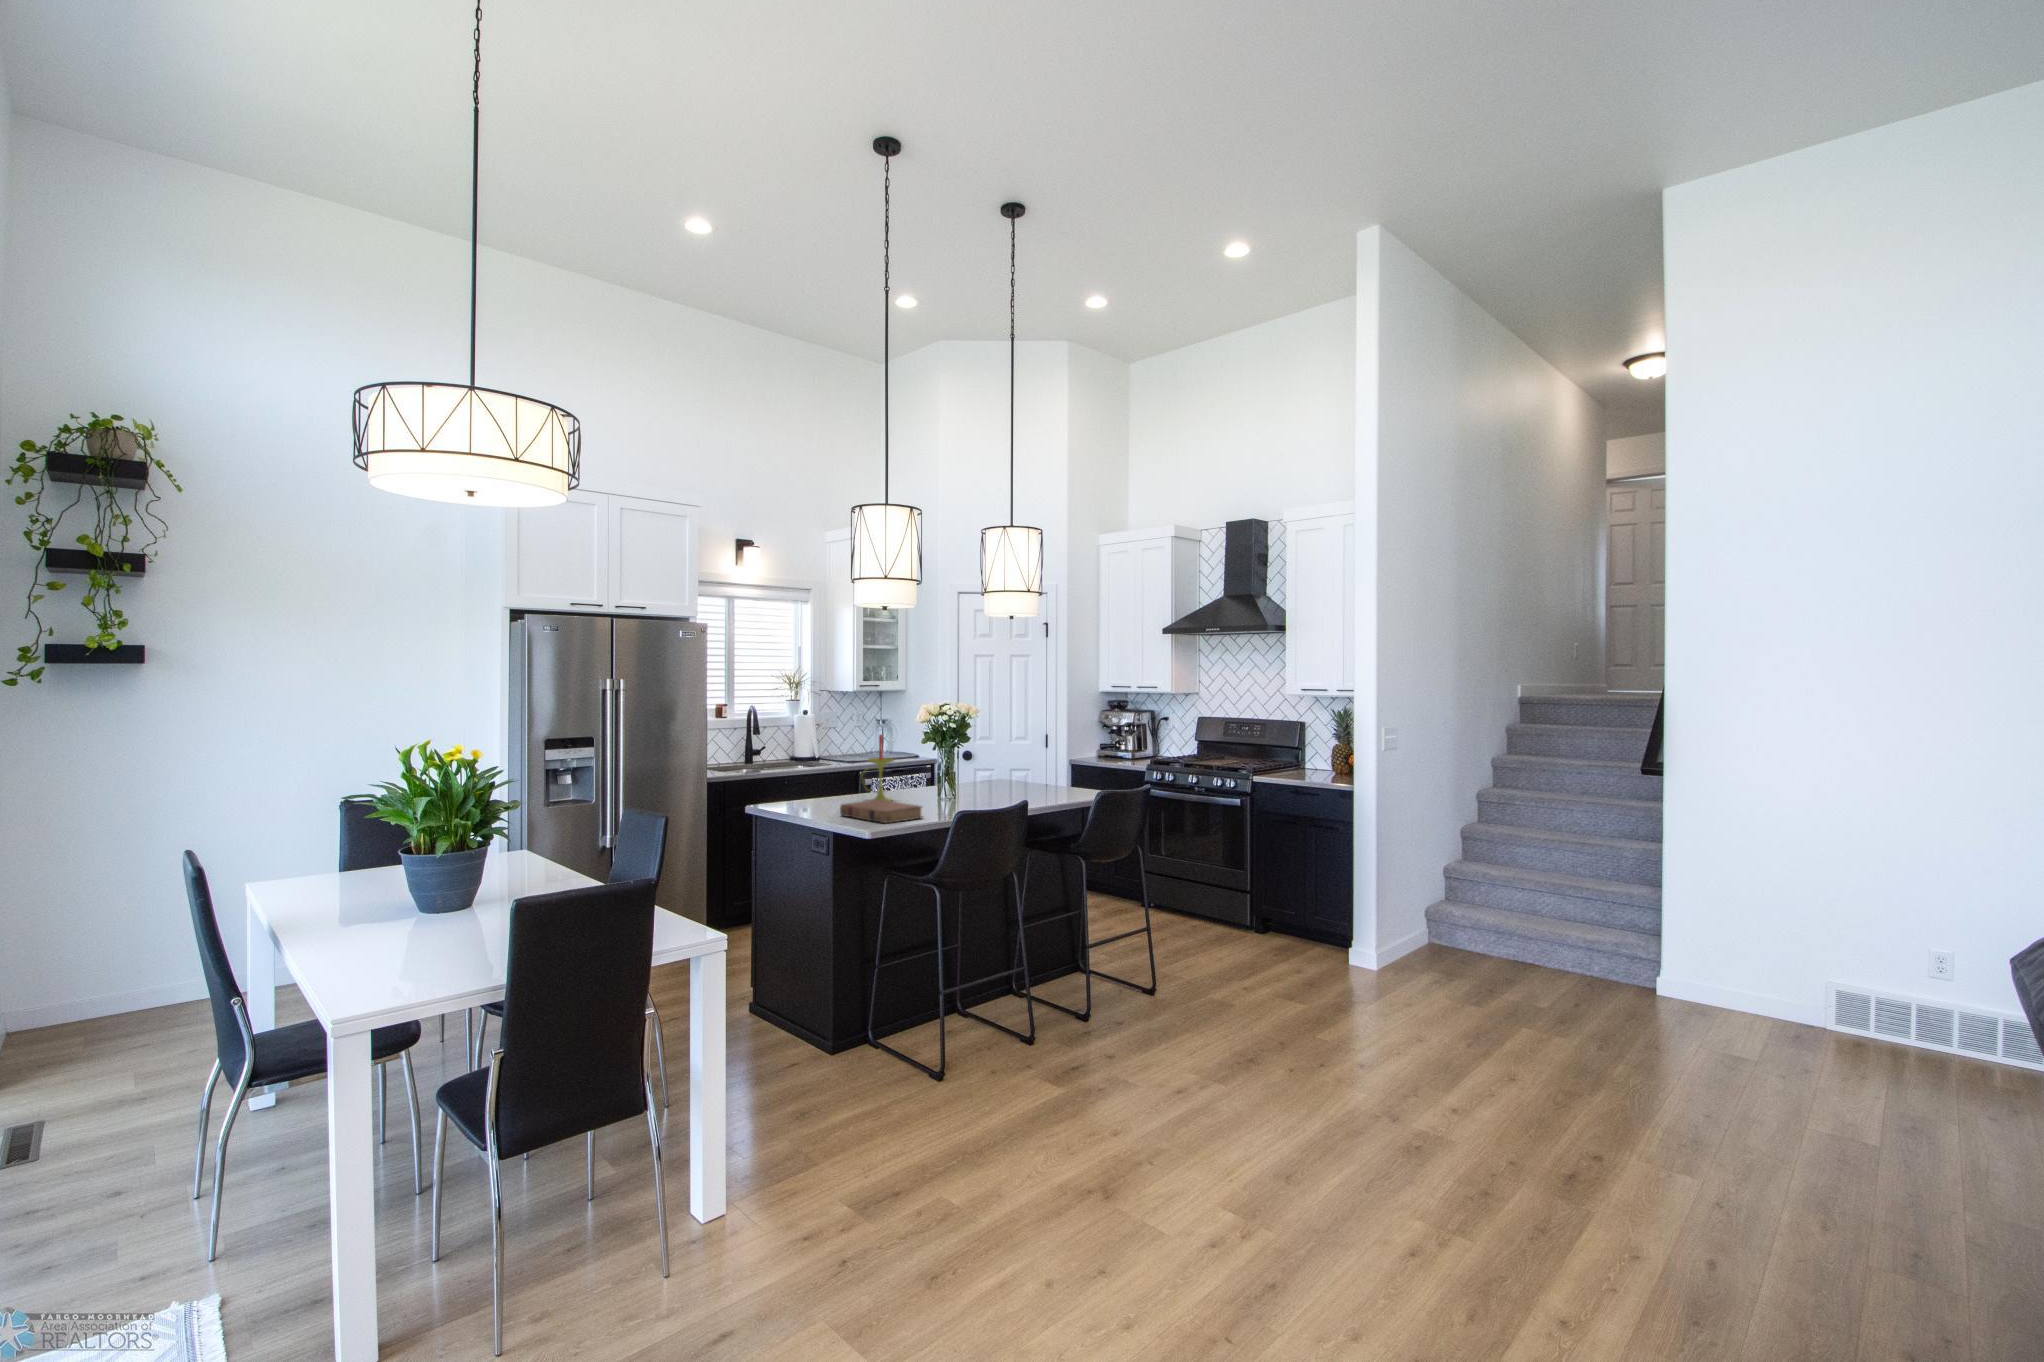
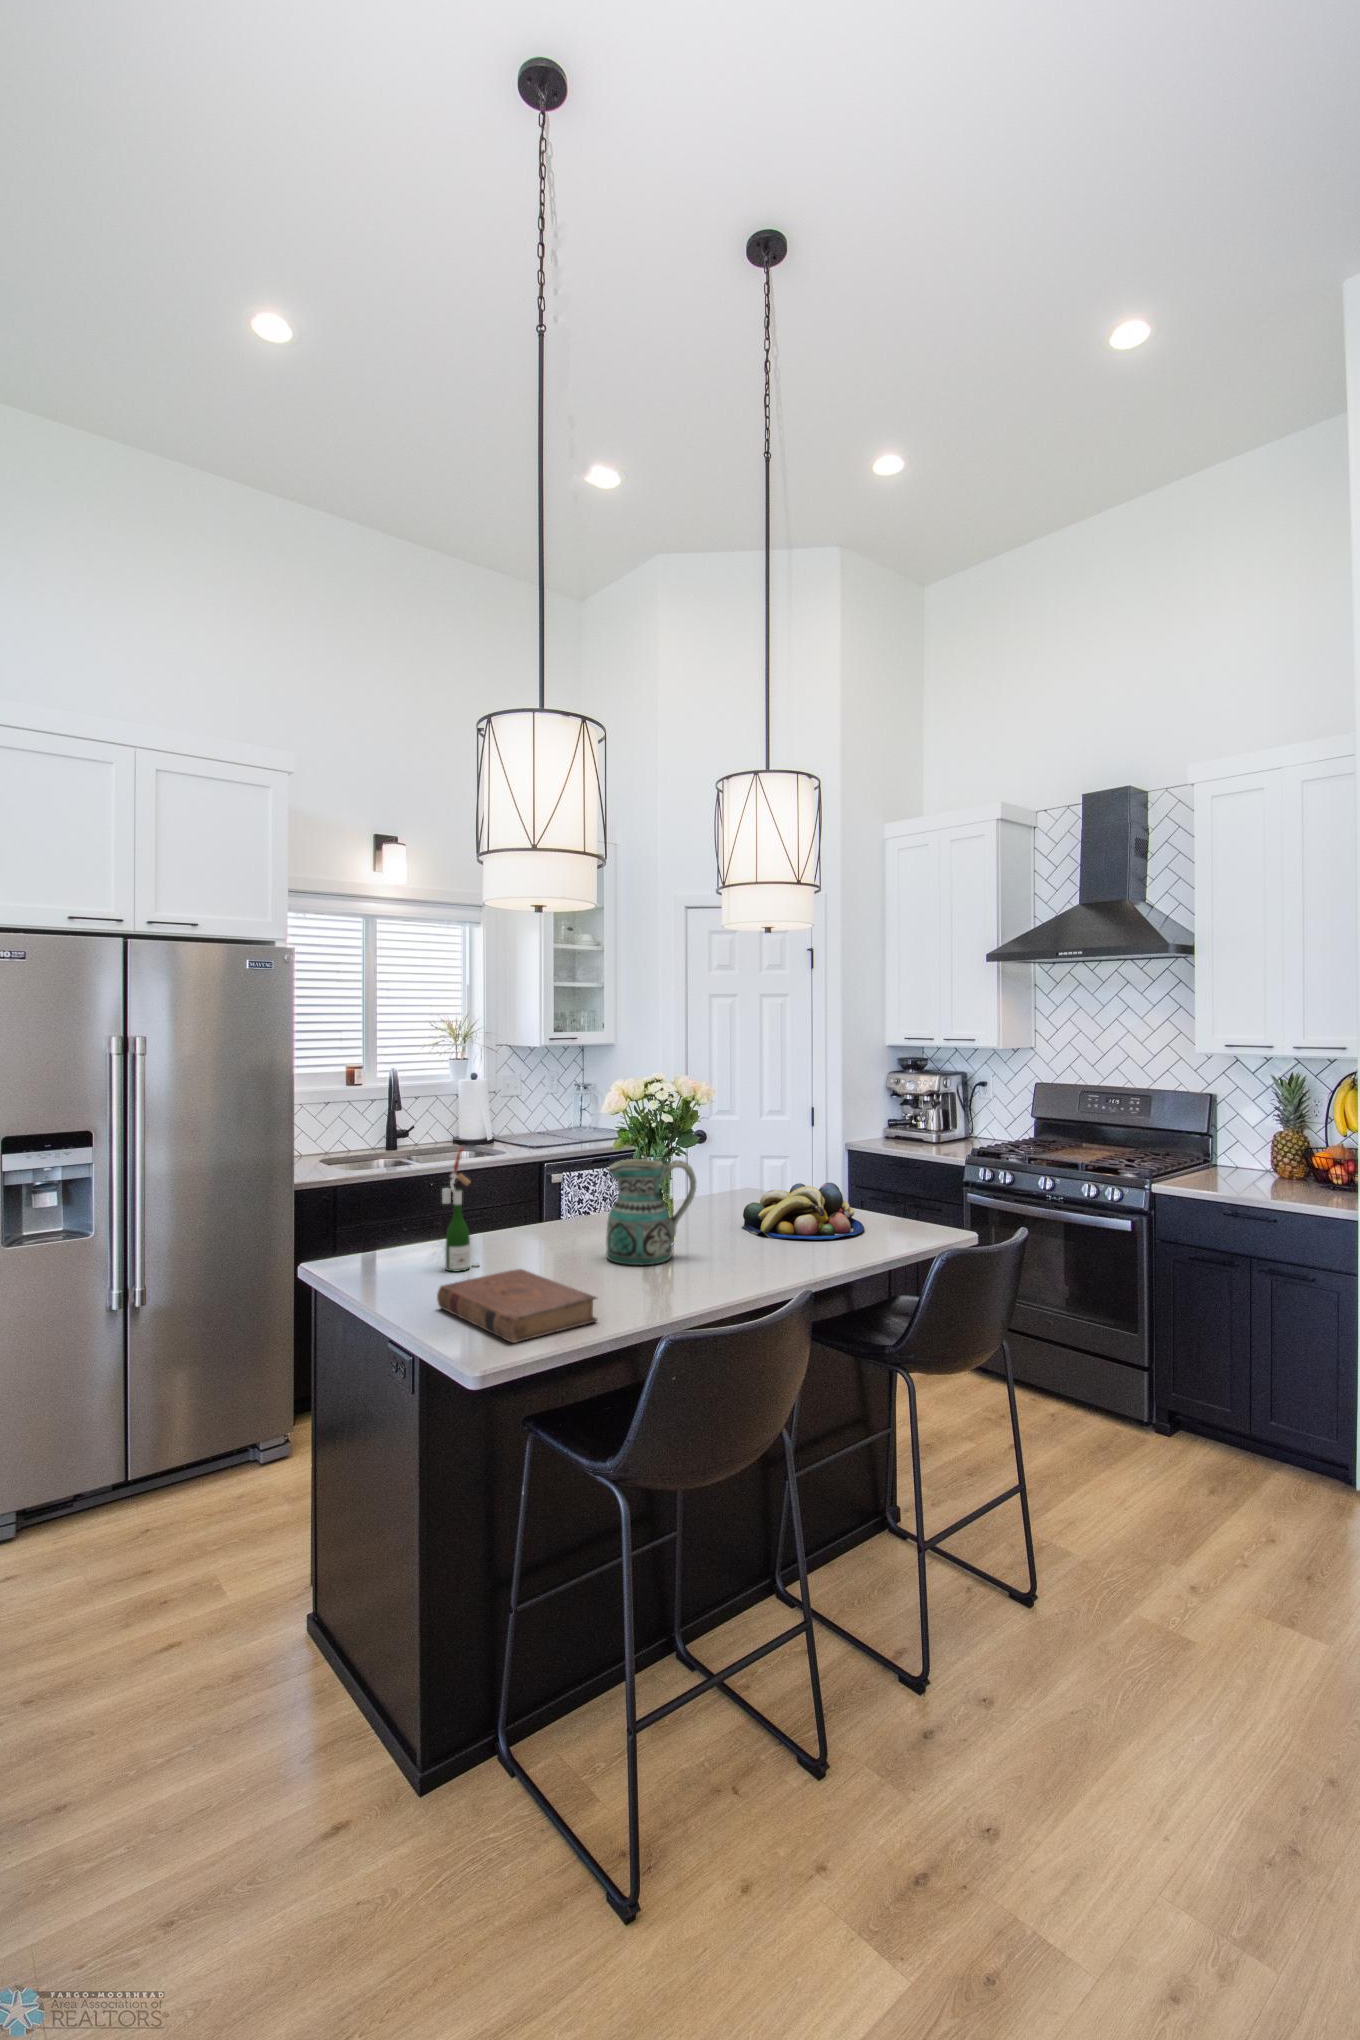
candle: present [862,734,894,801] -> none [502,1131,561,1258]
wine bottle: none [831,739,851,806] -> present [442,1147,480,1272]
ceramic pitcher: none [920,748,970,804] -> present [606,1159,696,1265]
fruit bowl: none [995,767,1067,796] -> present [742,1183,864,1240]

